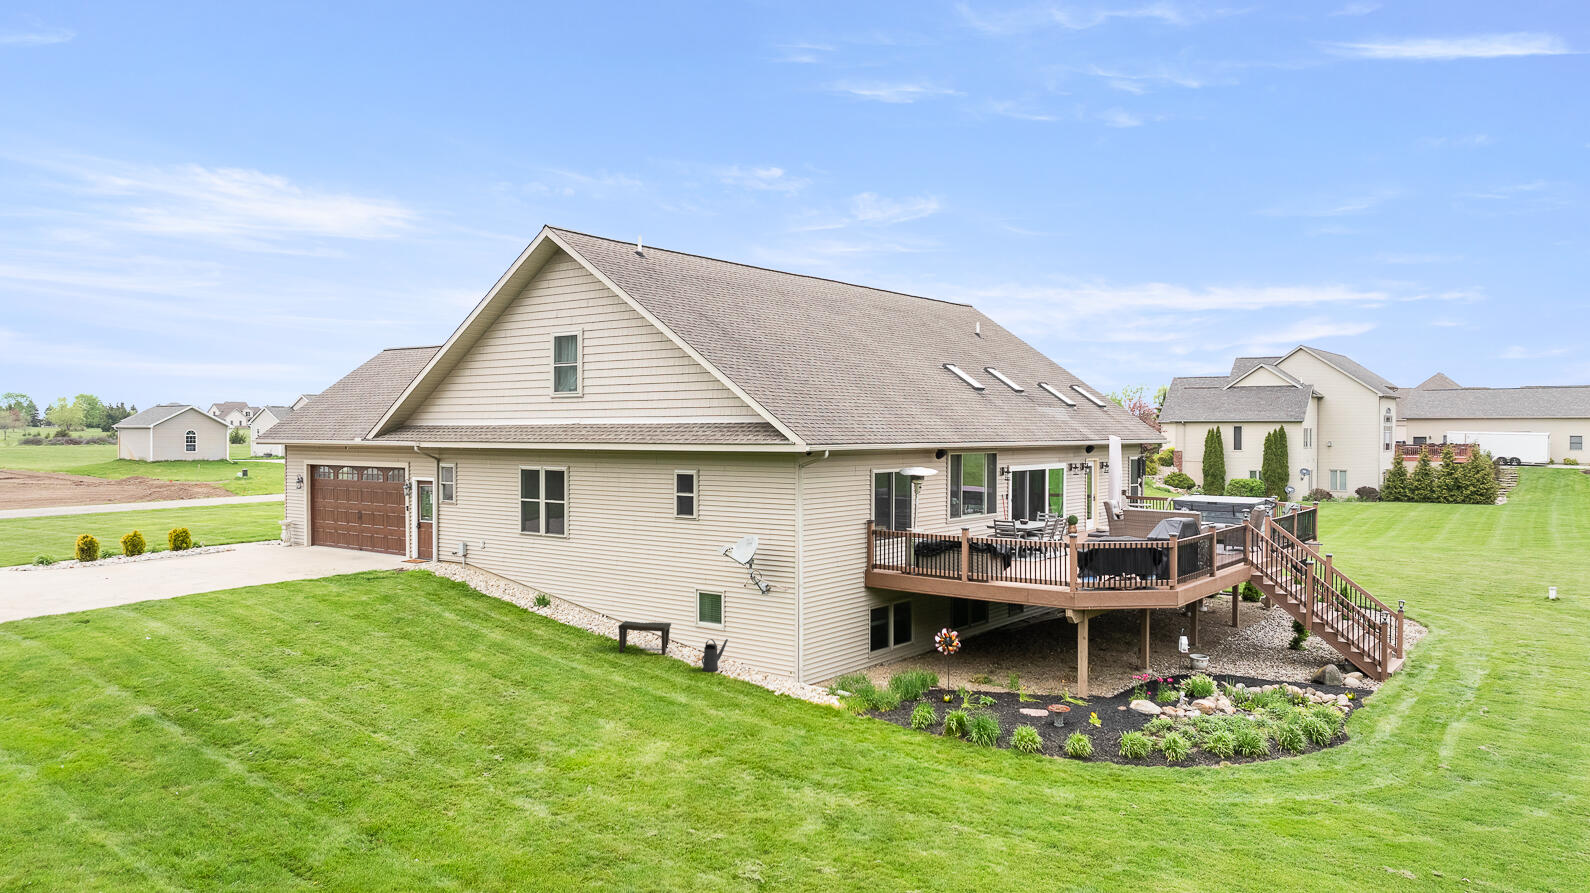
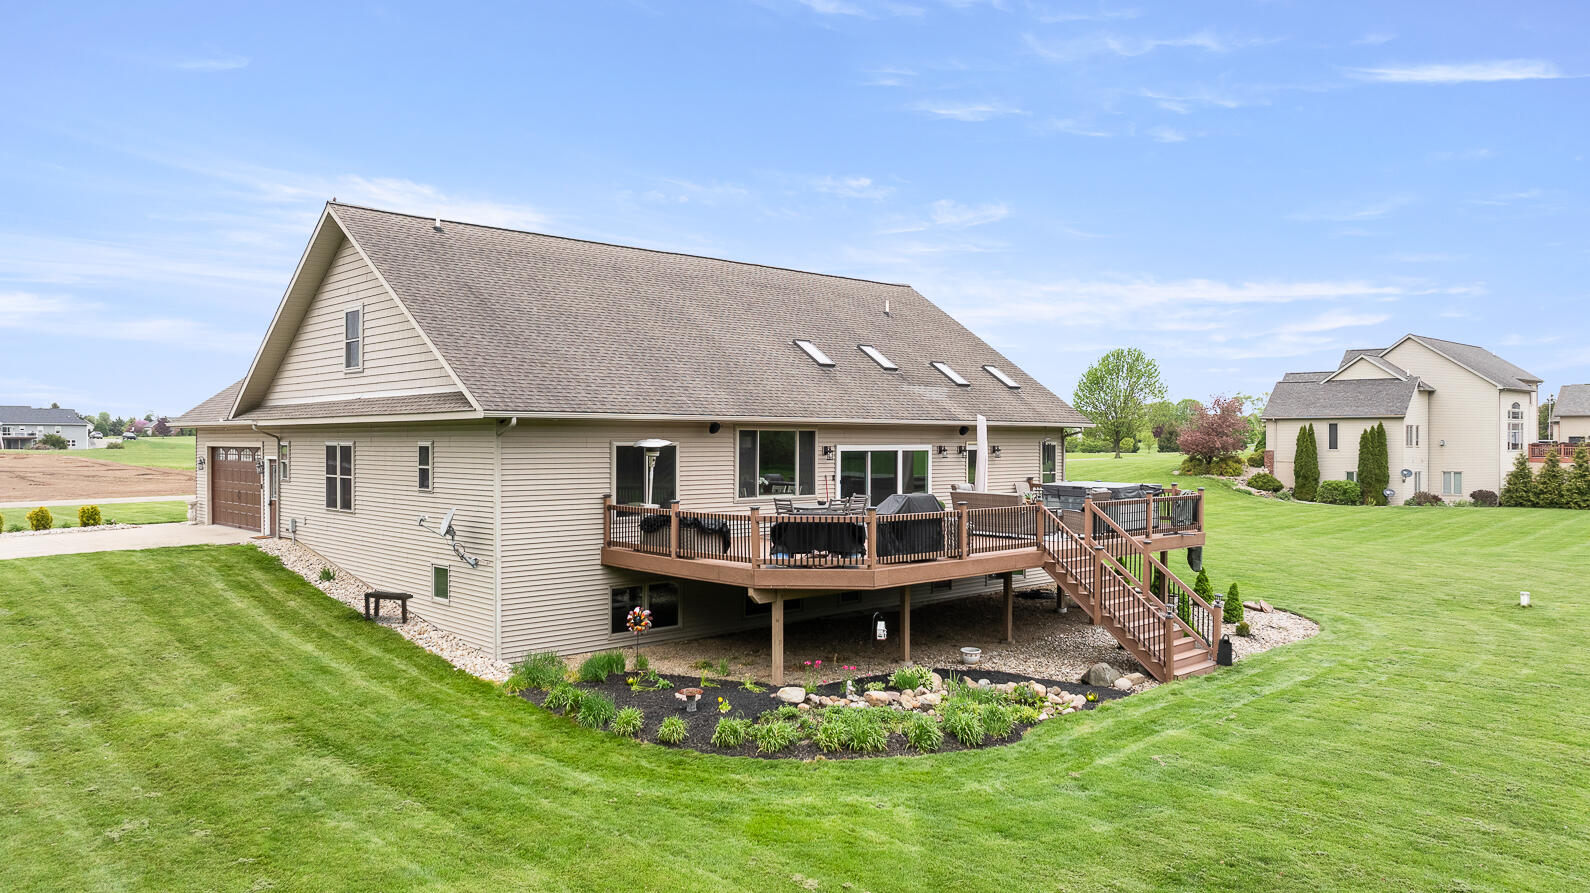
watering can: present [702,639,728,672] -> present [1202,634,1237,666]

